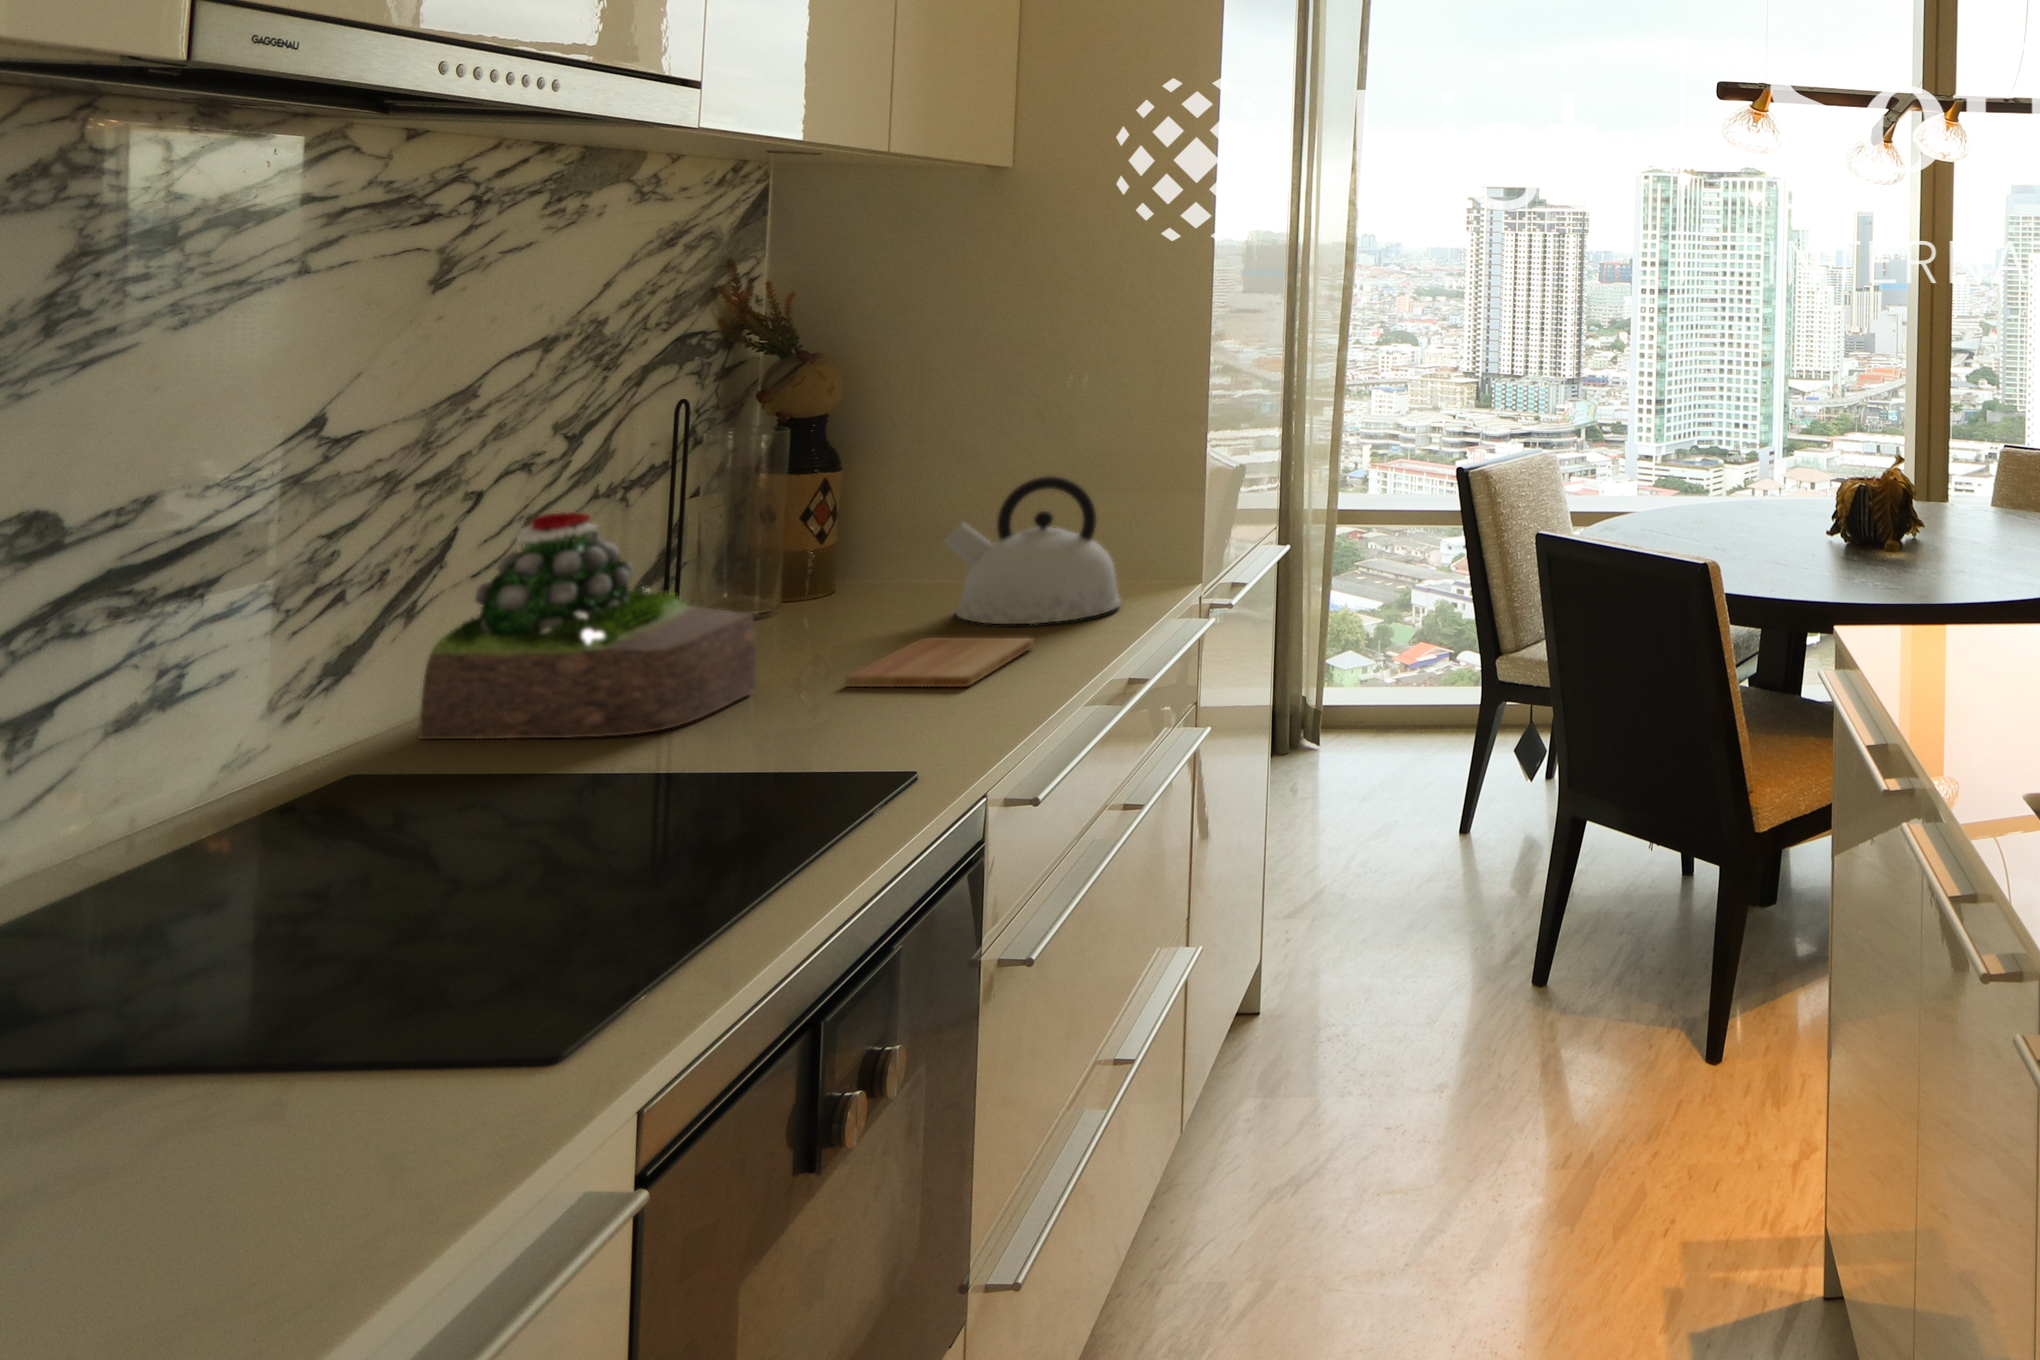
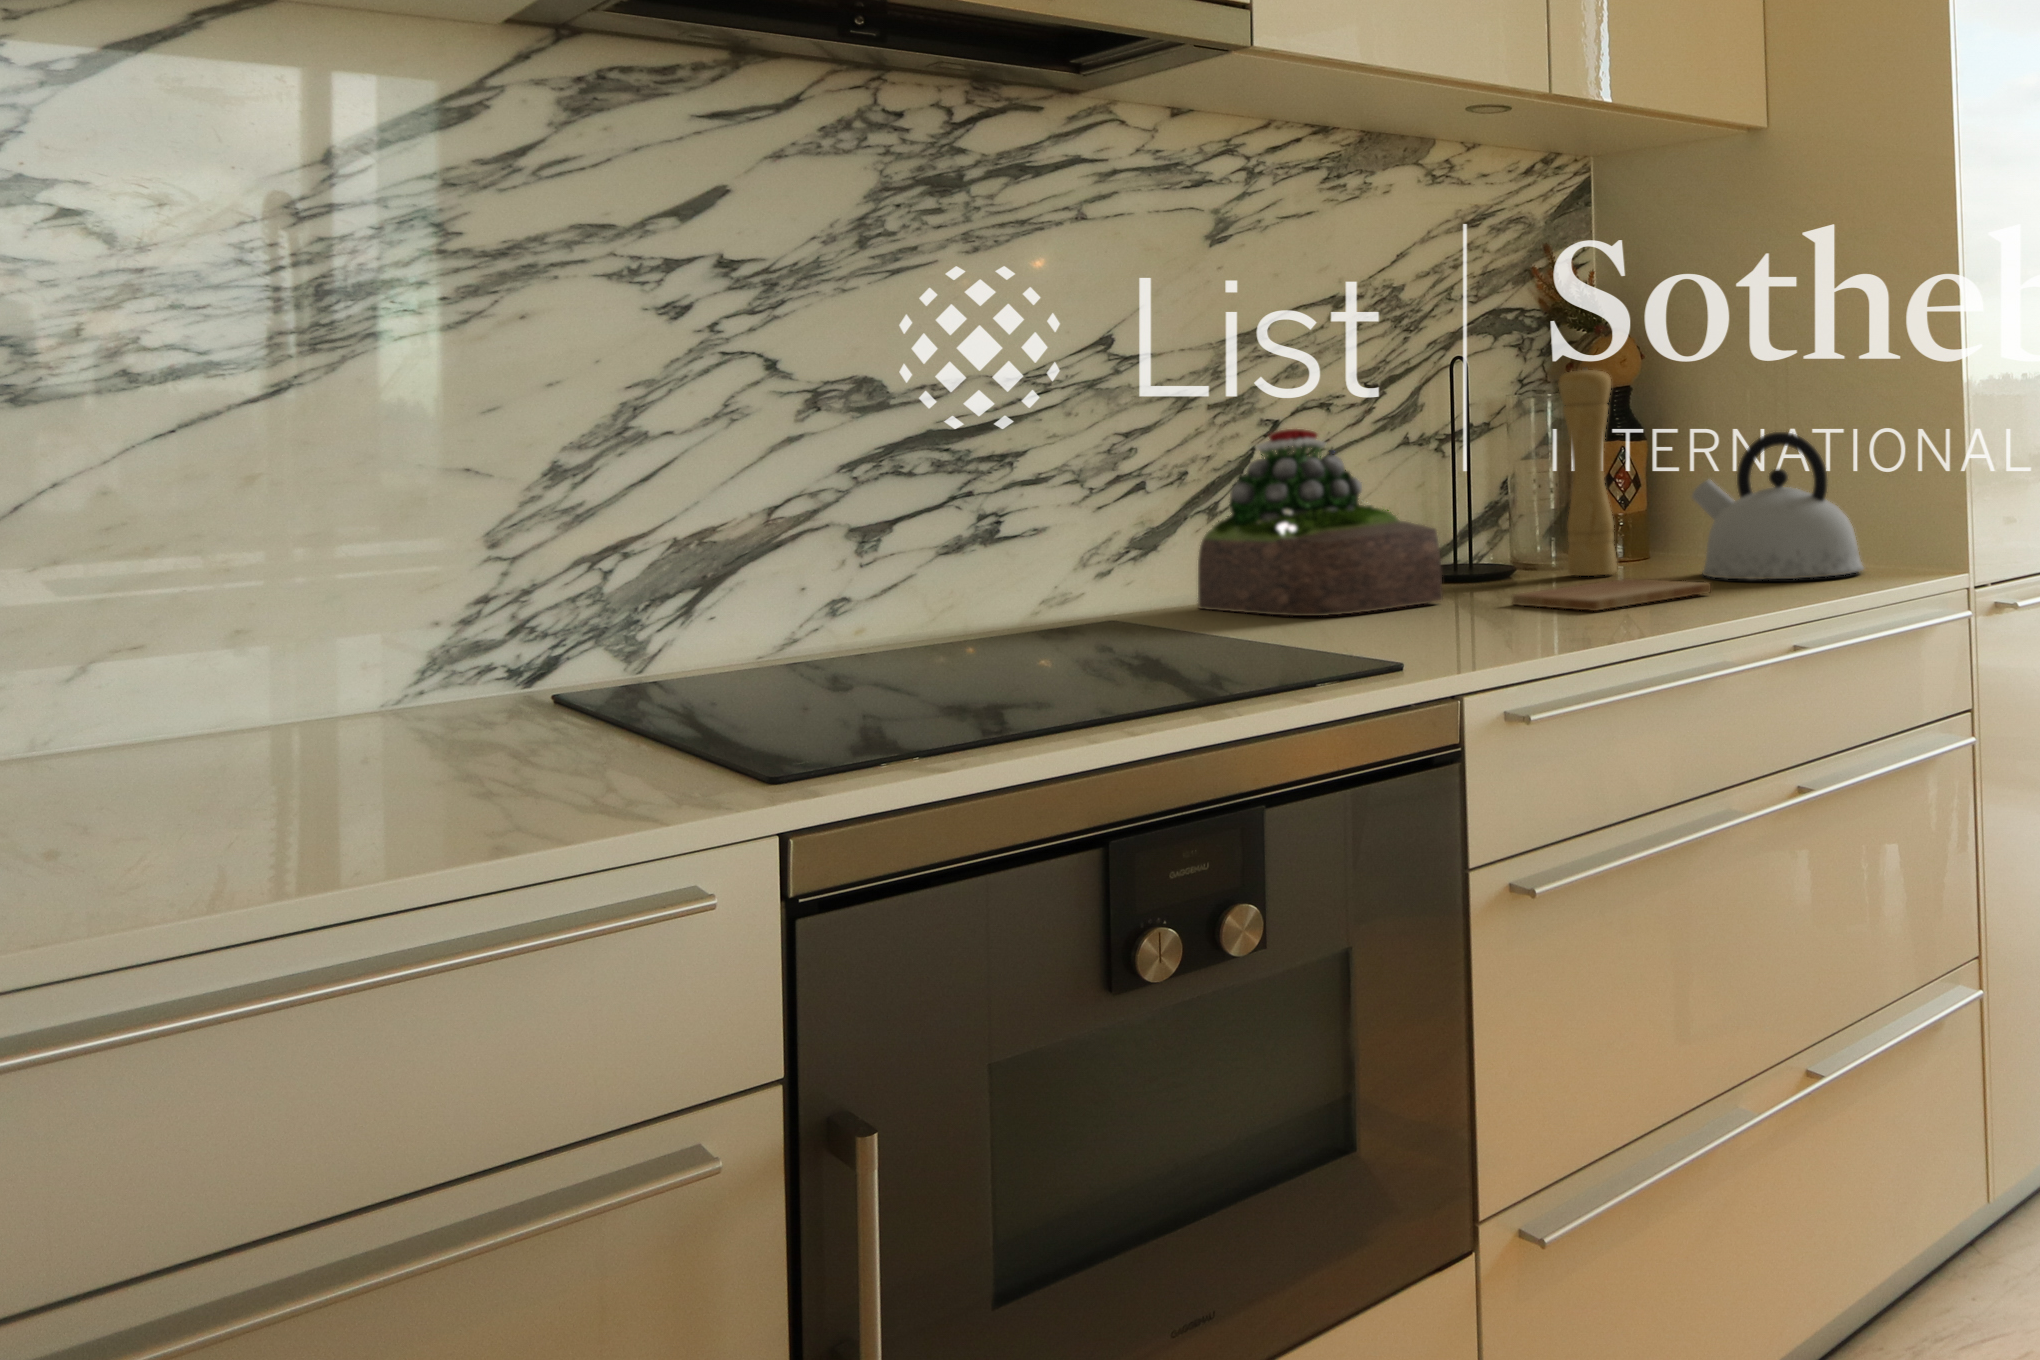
pepper mill: none [803,414,872,632] -> present [1559,367,1617,576]

